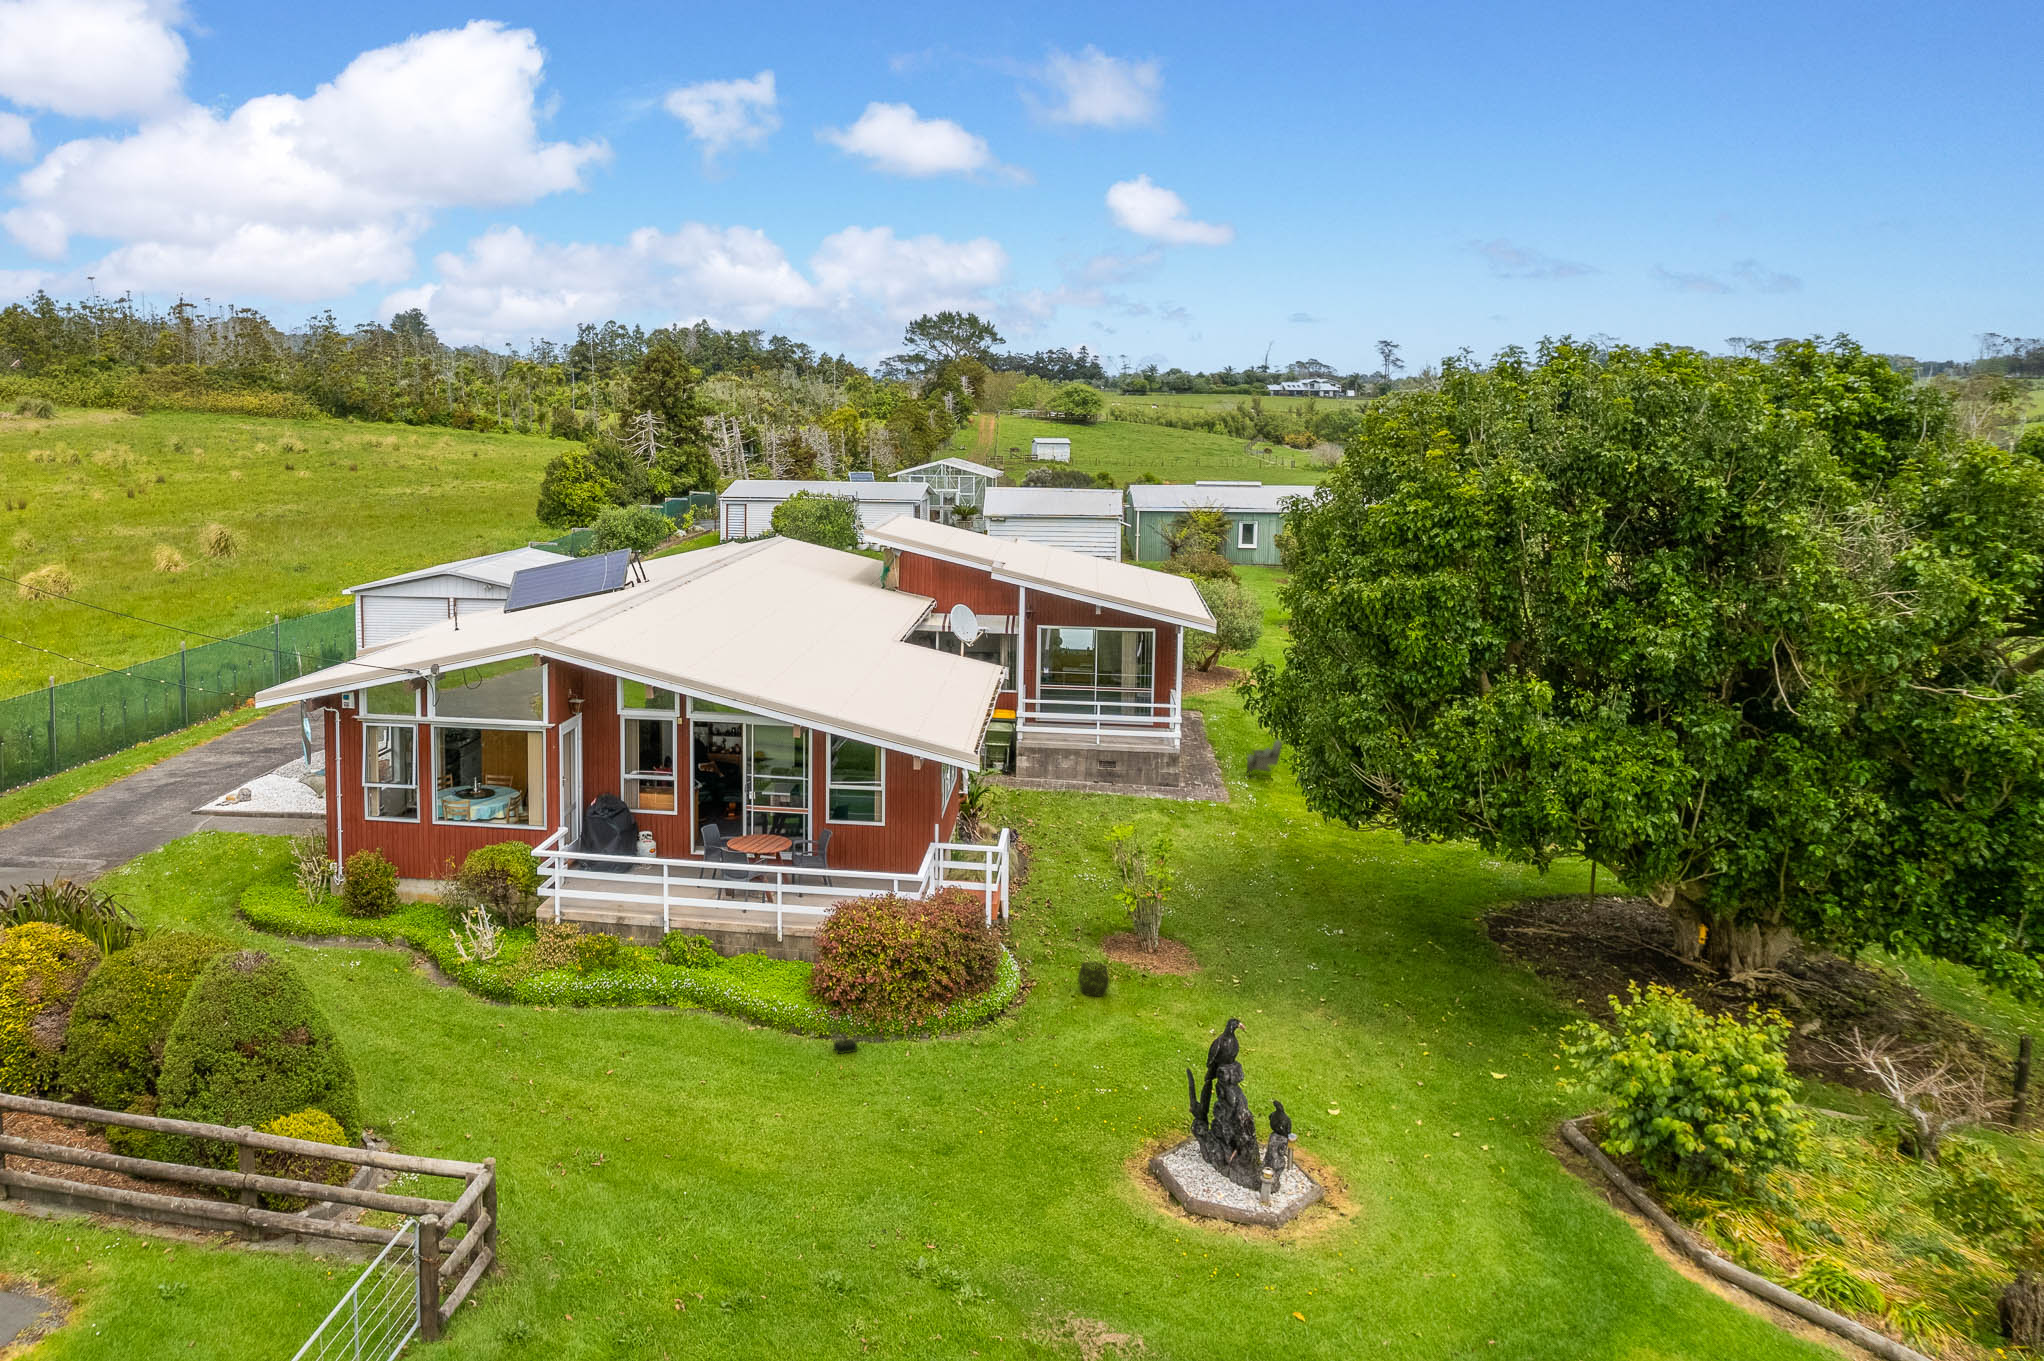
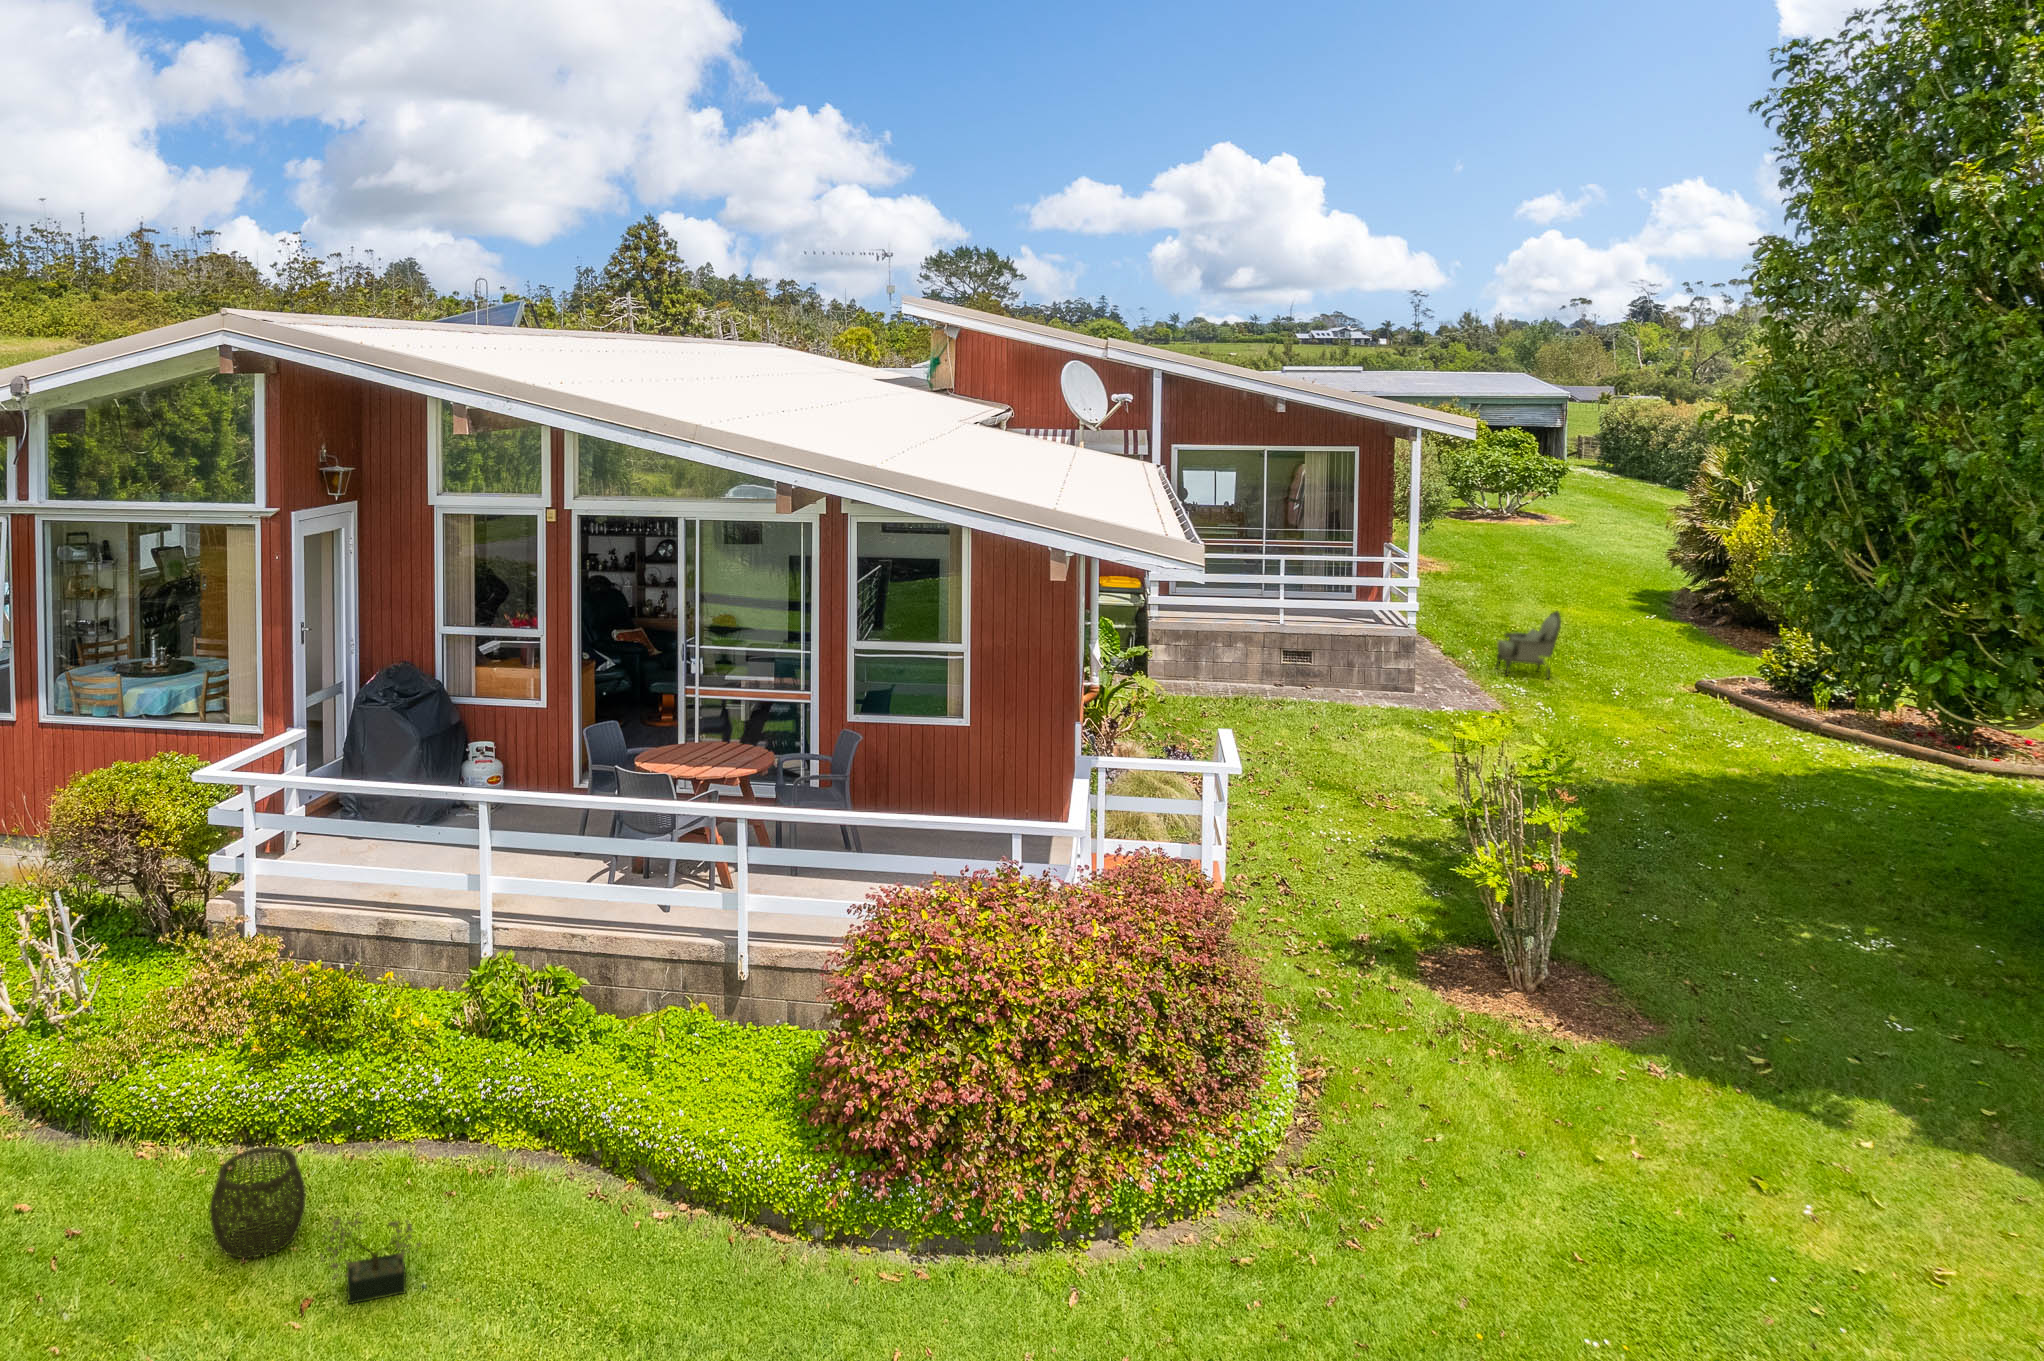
woven basket: present [1078,962,1109,996] -> present [209,1147,306,1259]
decorative plant: present [832,1022,857,1054] -> present [321,1213,421,1304]

